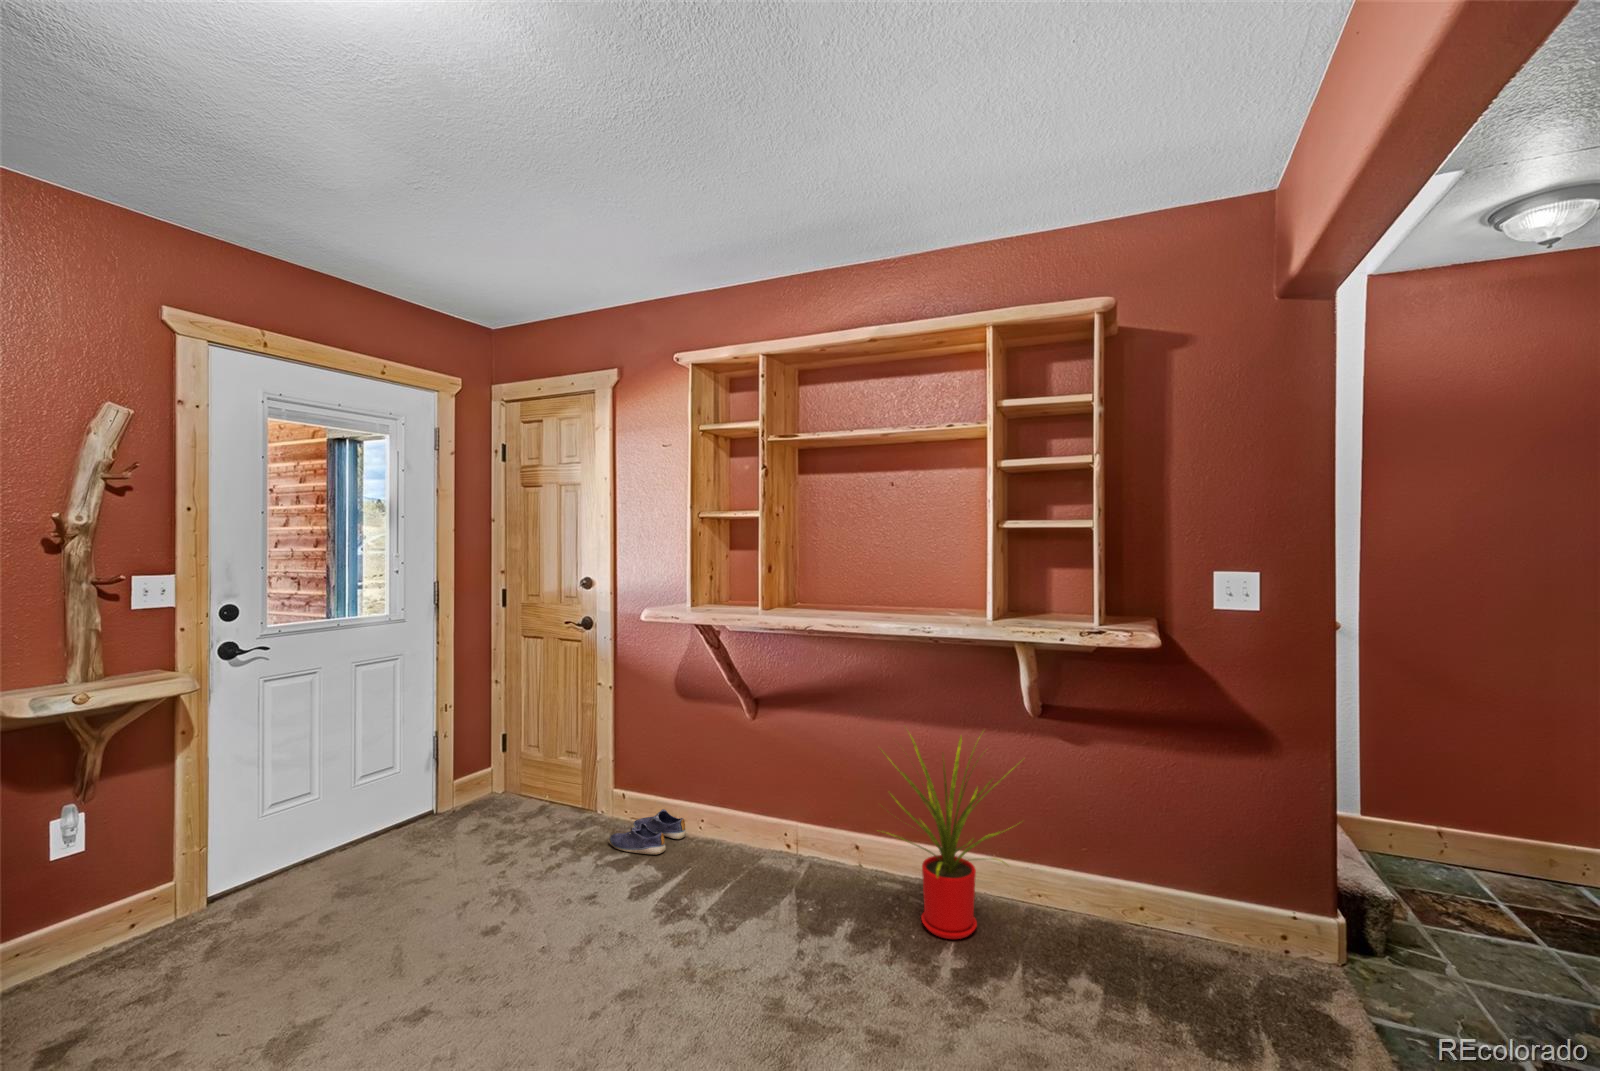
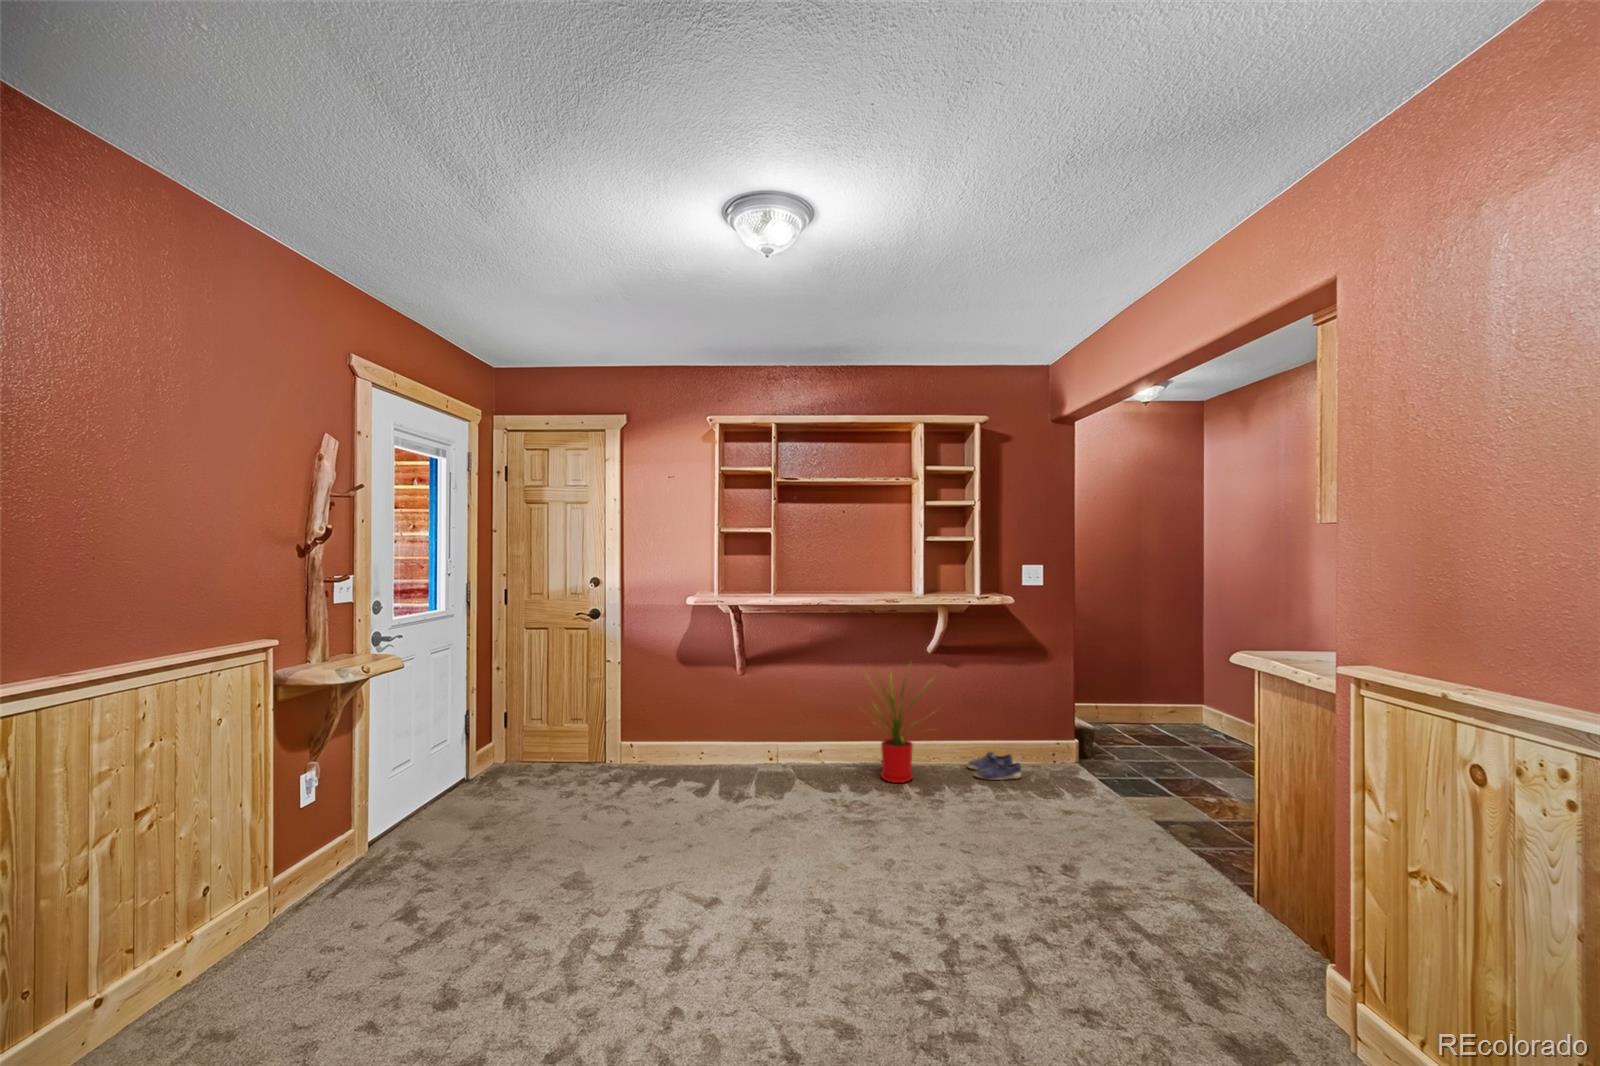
shoe: present [608,809,686,854] -> present [967,751,1021,780]

